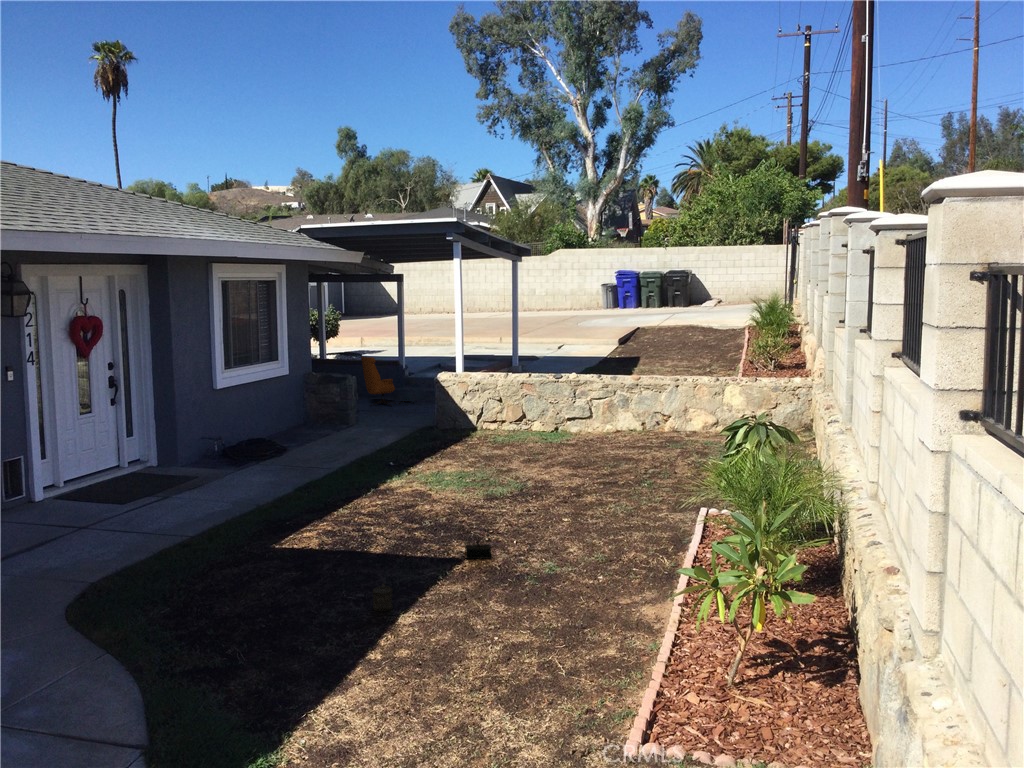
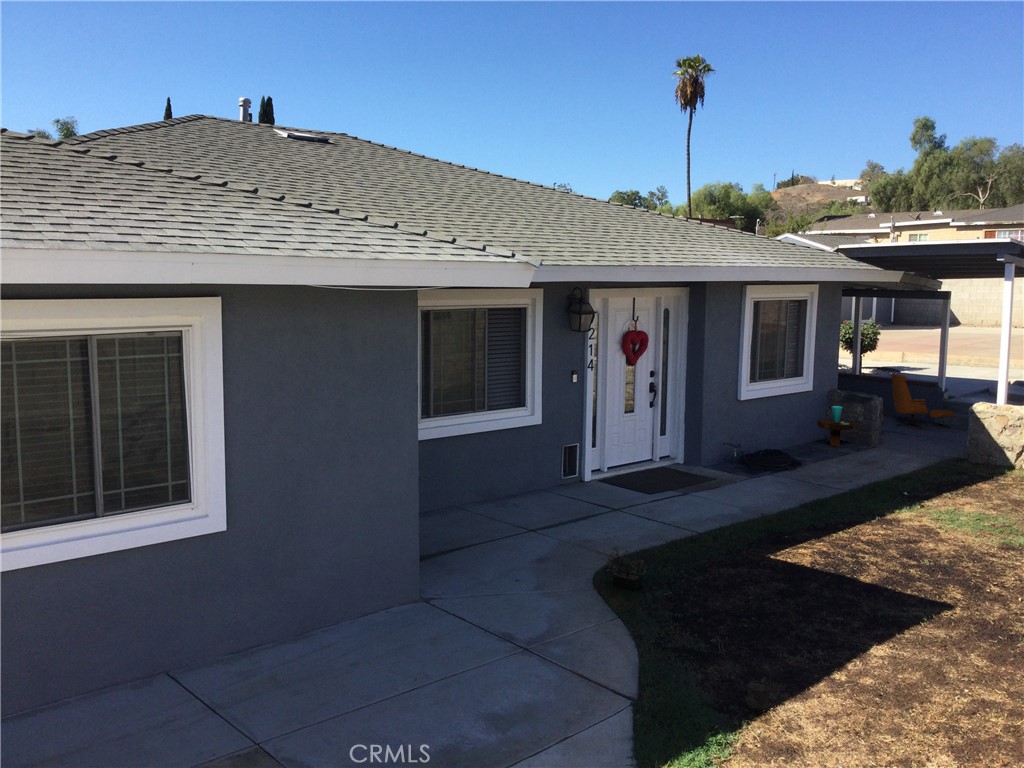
side table: none [299,390,335,431] -> present [817,406,855,447]
decorative plant: present [458,521,498,559] -> present [606,546,648,590]
watering can: present [372,583,393,612] -> present [746,677,771,712]

